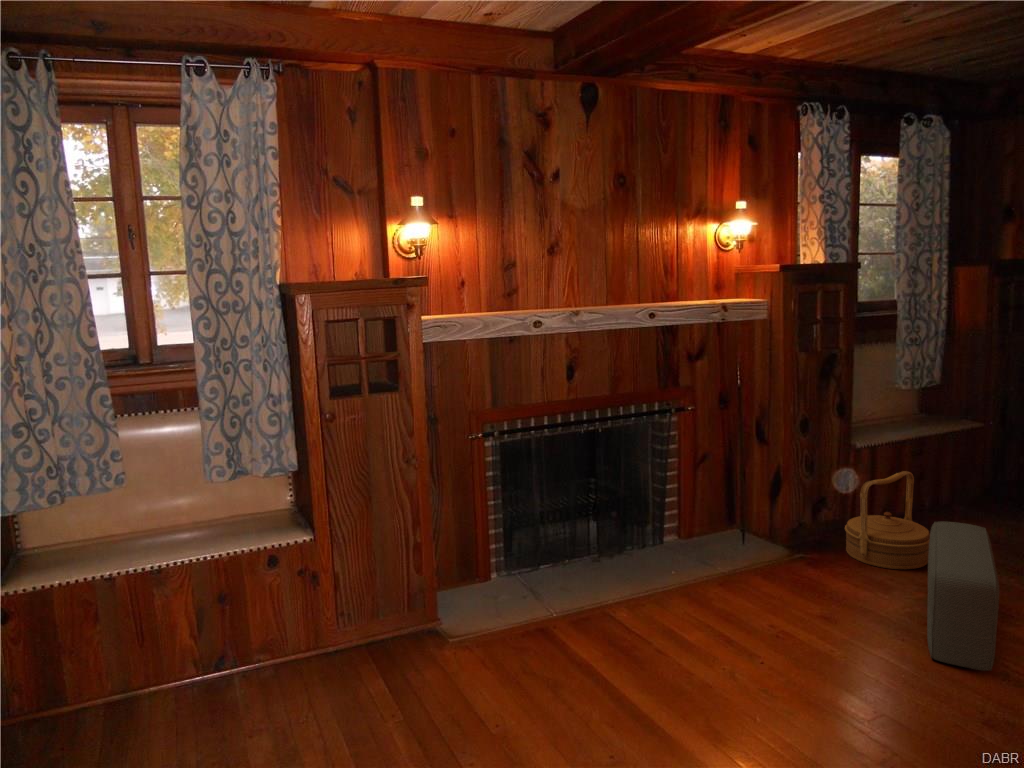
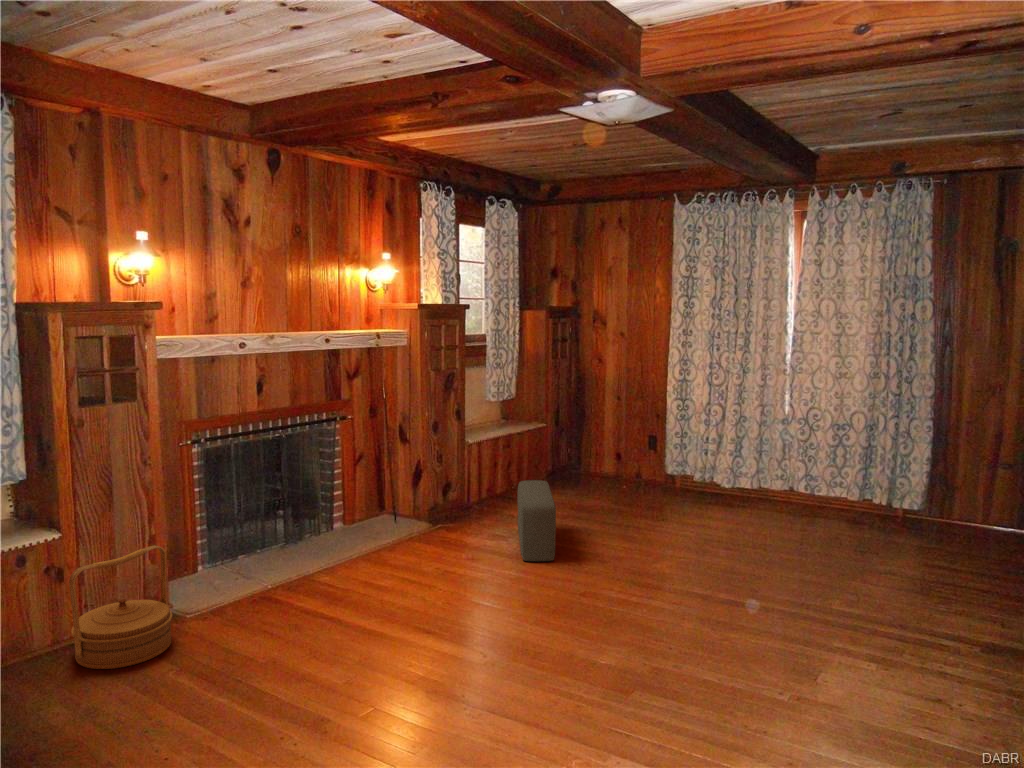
woven basket: present [845,471,930,569] -> present [69,545,172,669]

